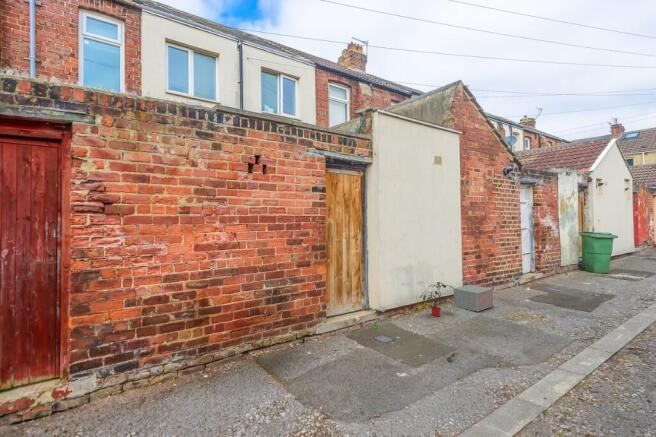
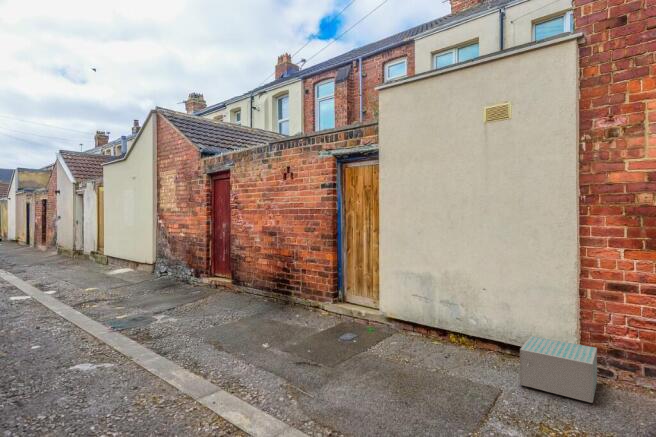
potted plant: present [420,282,455,316] -> none [428,306,491,357]

